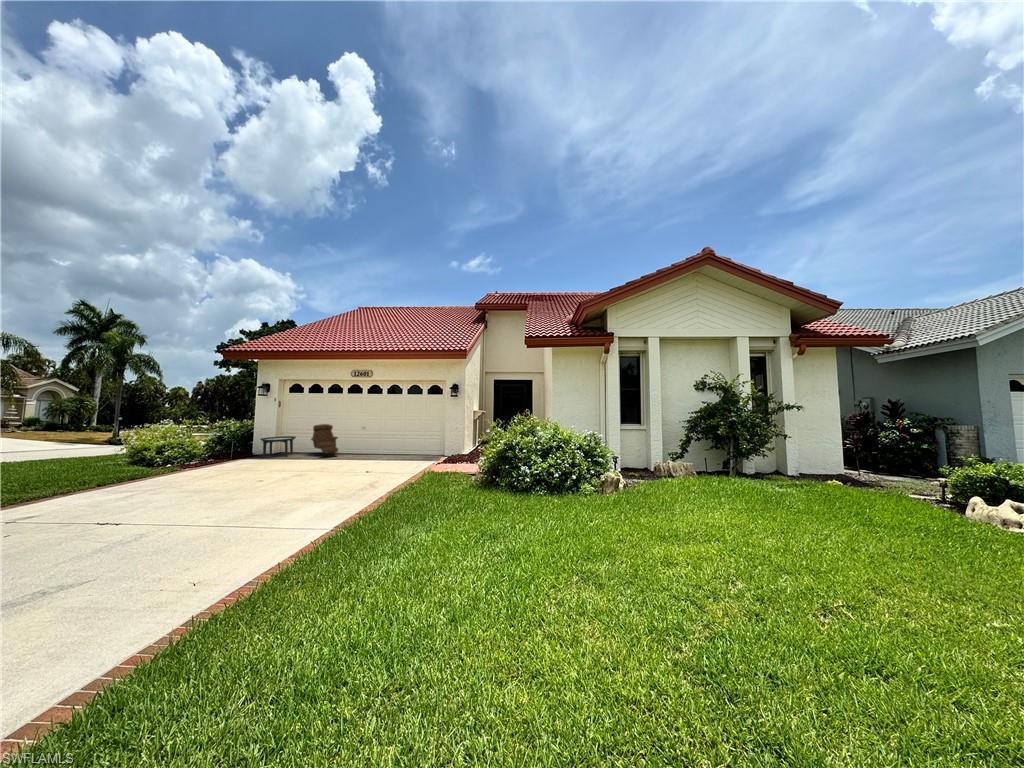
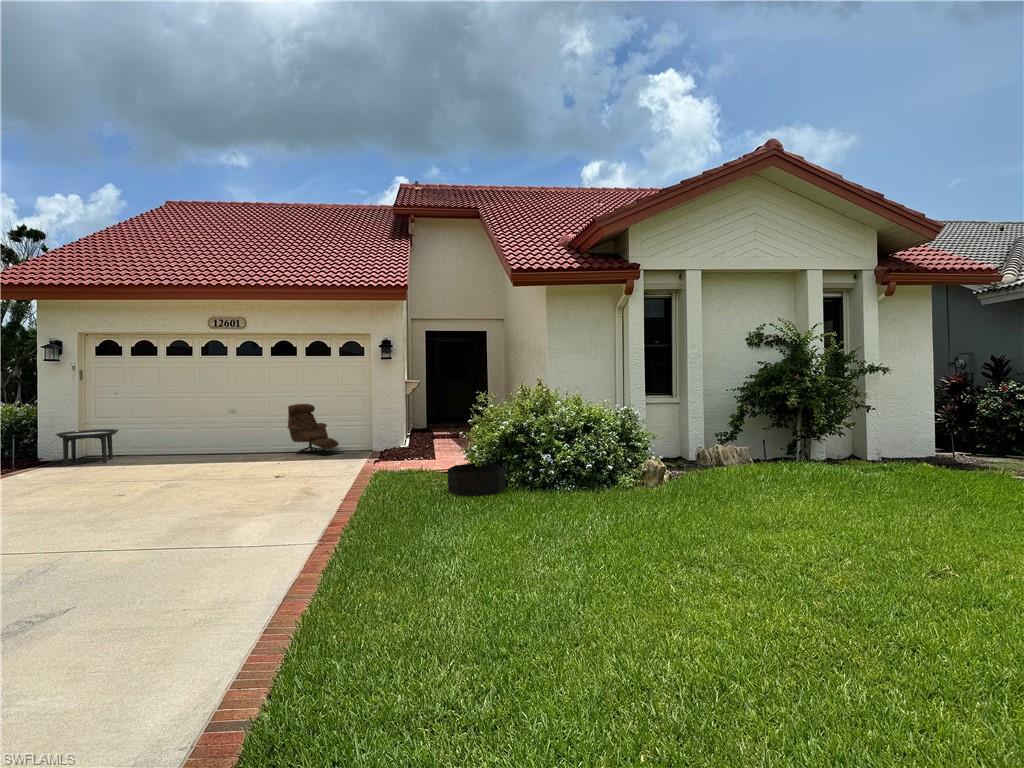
lounge chair: present [311,424,338,457] -> present [287,404,339,456]
basket: none [473,469,511,492] -> present [448,463,505,496]

